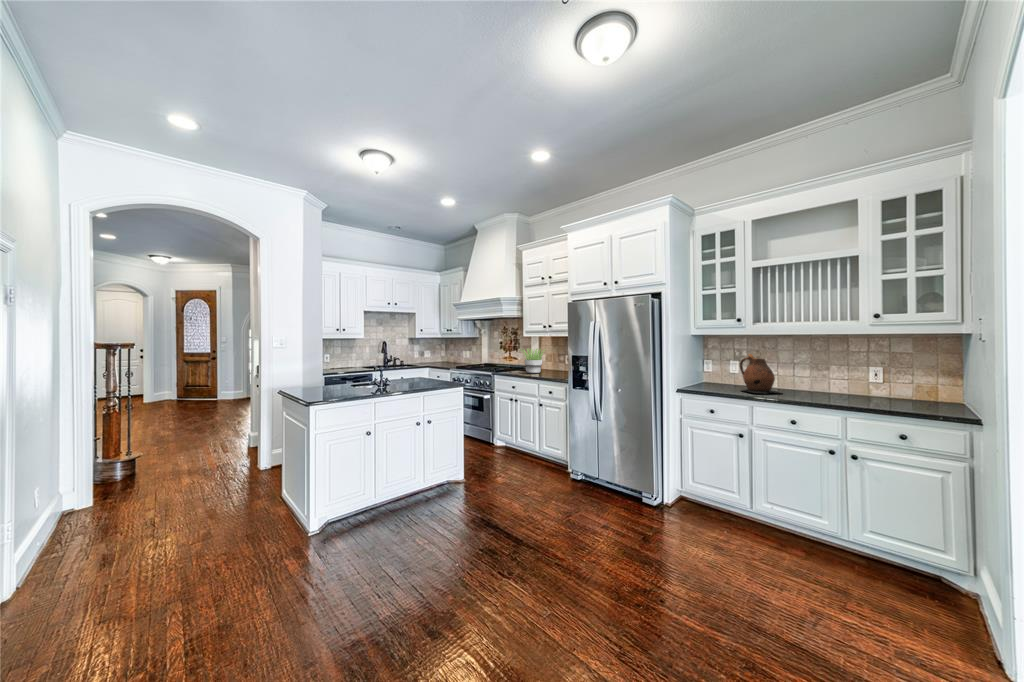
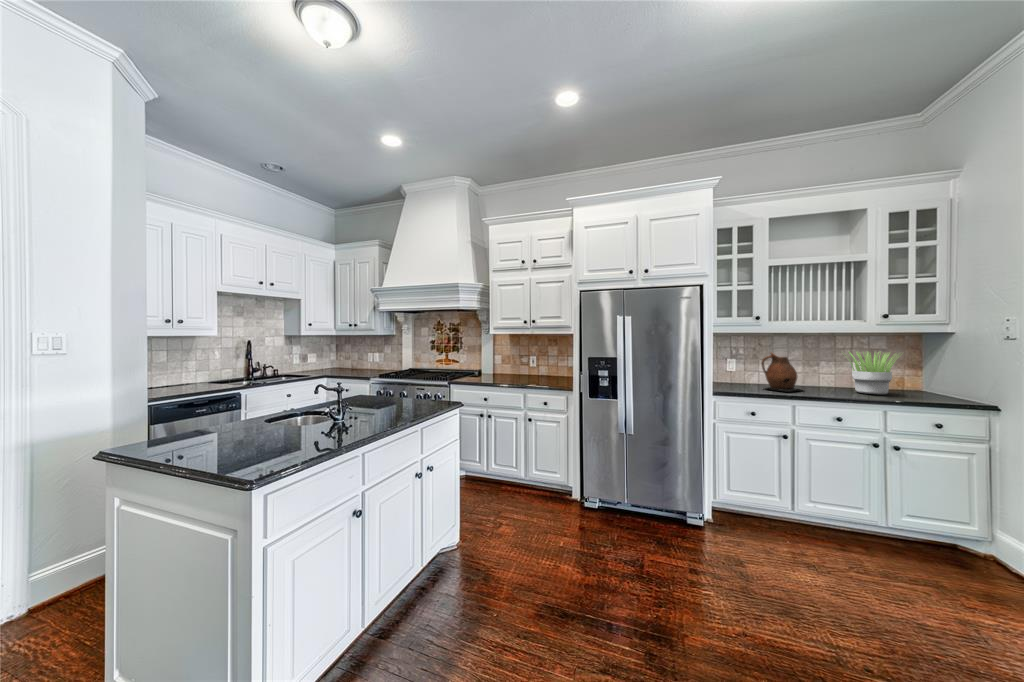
potted plant: present [523,349,544,374] -> present [848,352,899,395]

